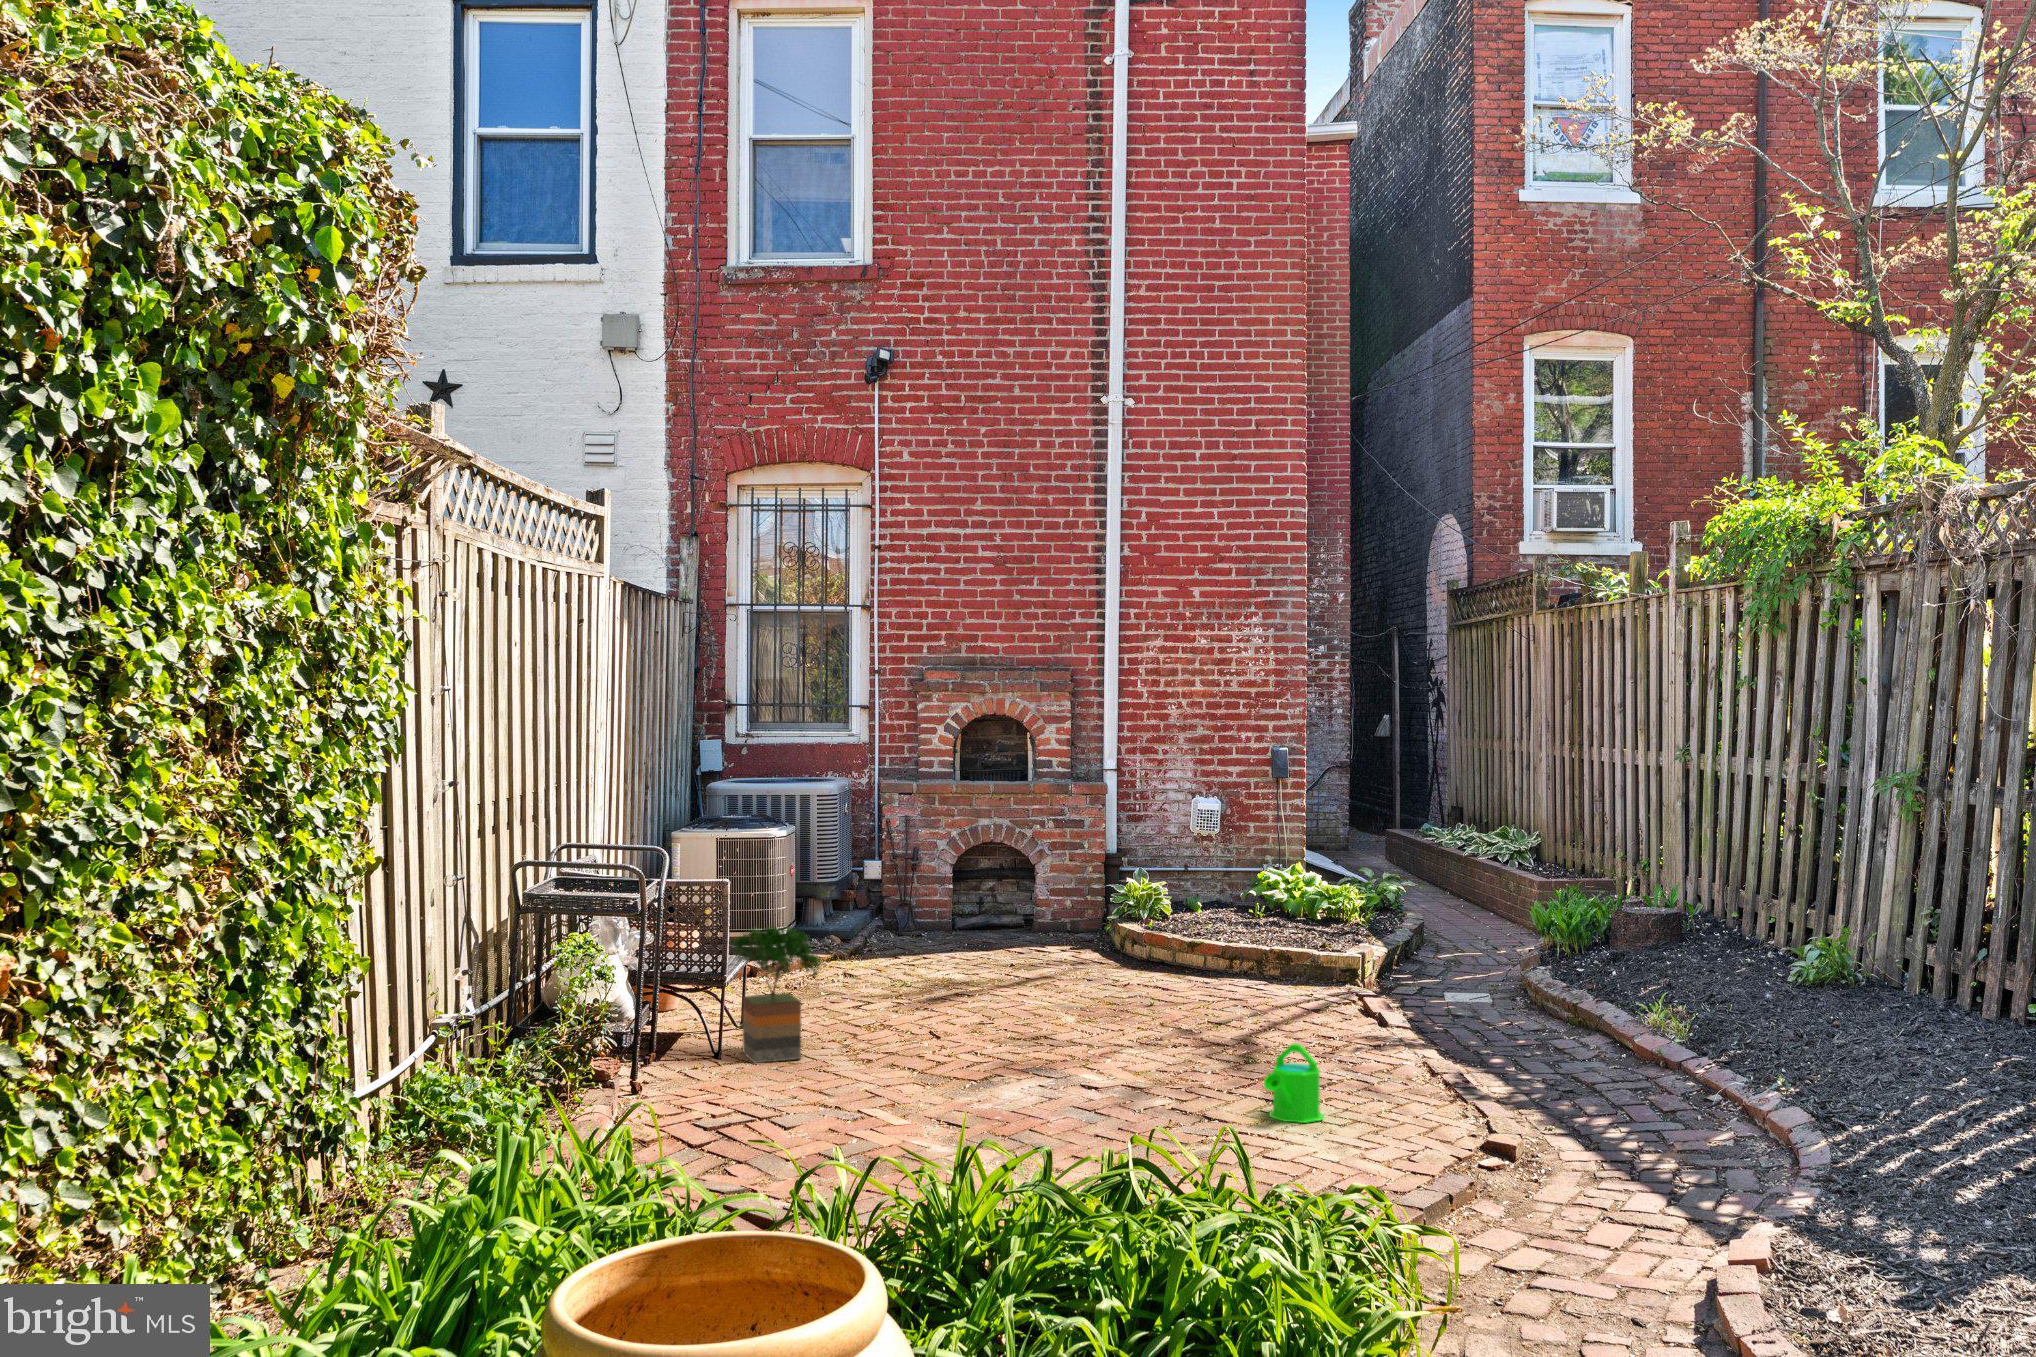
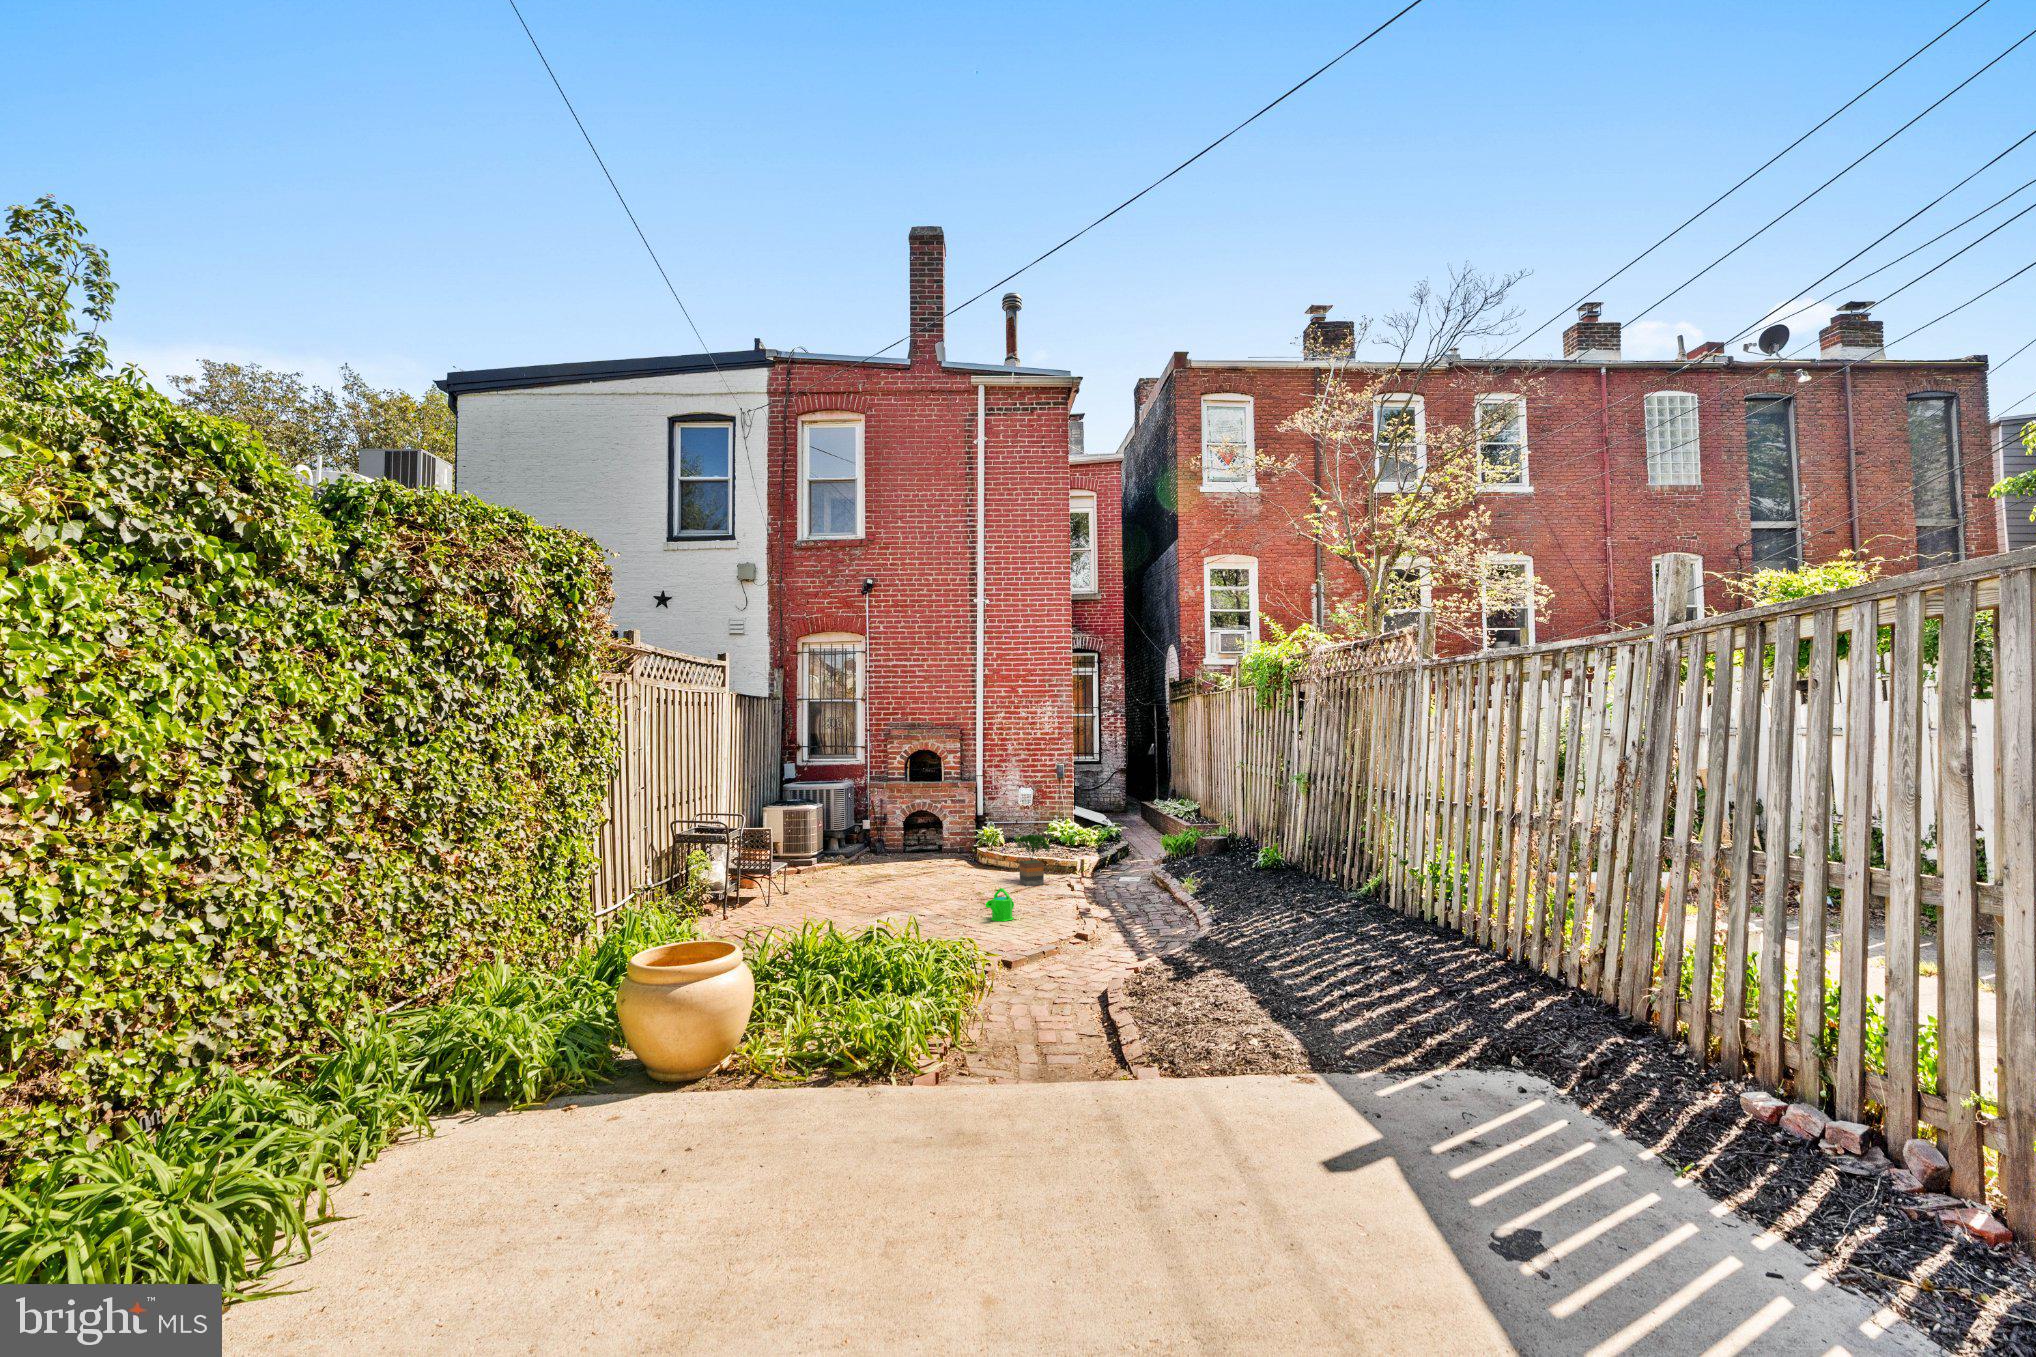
potted tree: present [732,926,820,1063] -> present [1016,834,1050,886]

